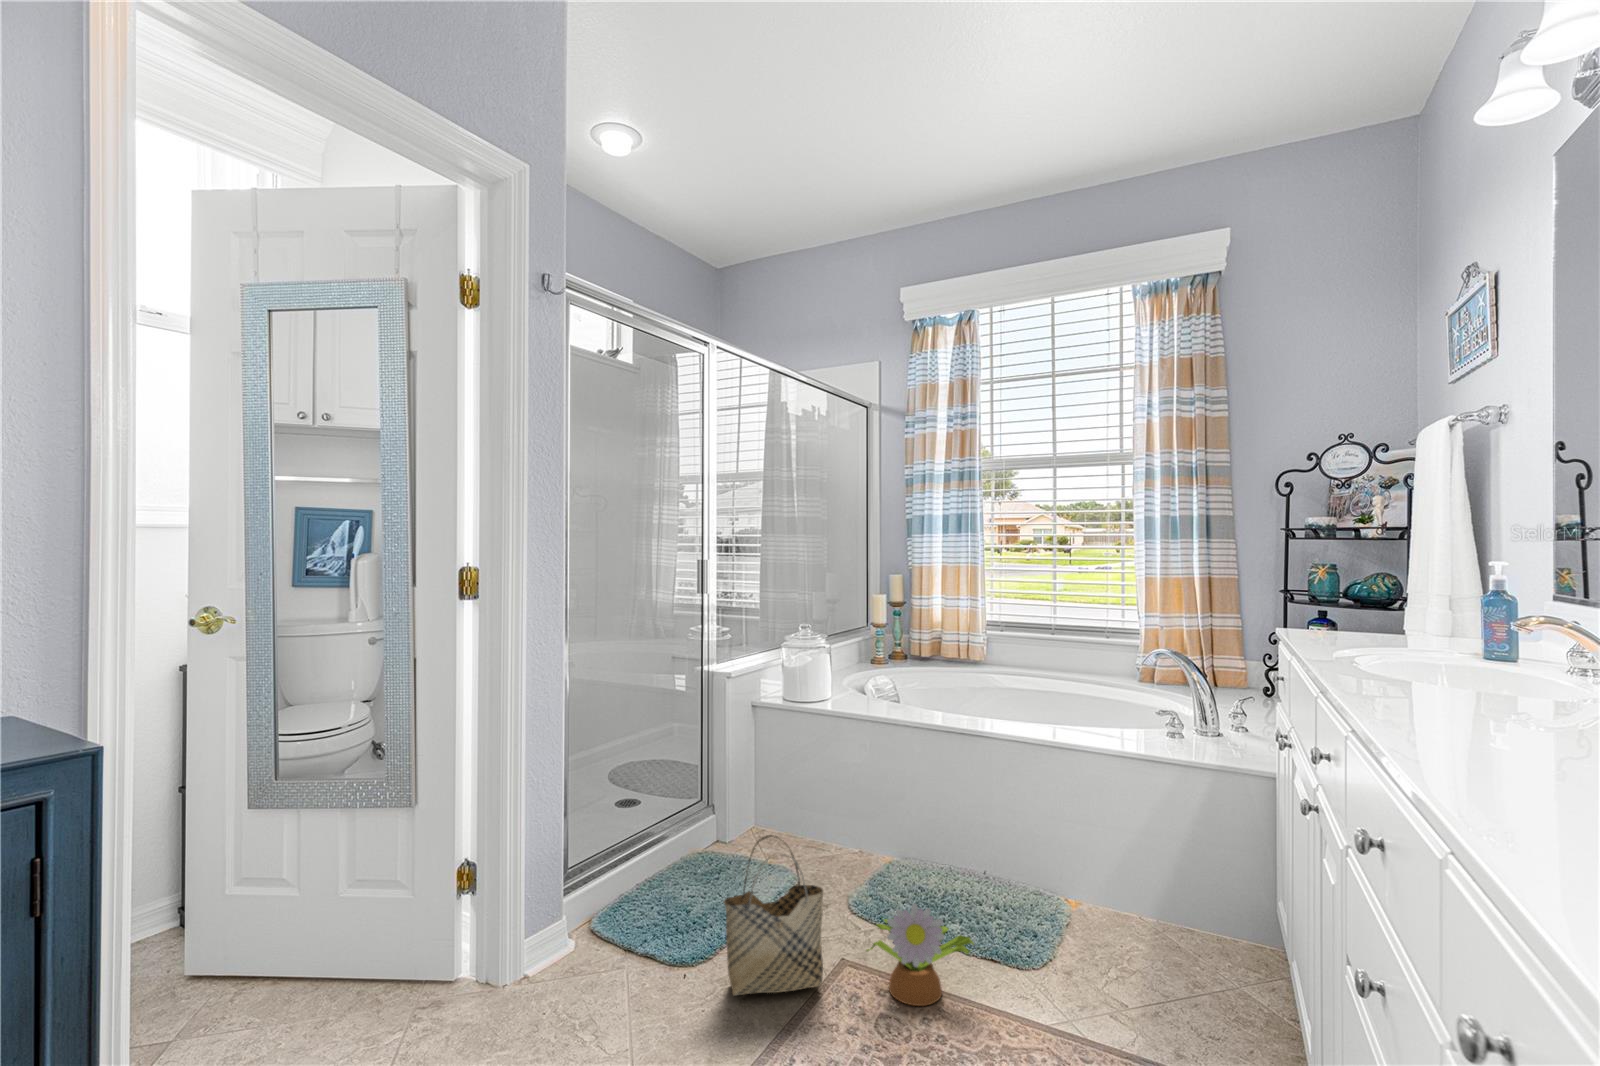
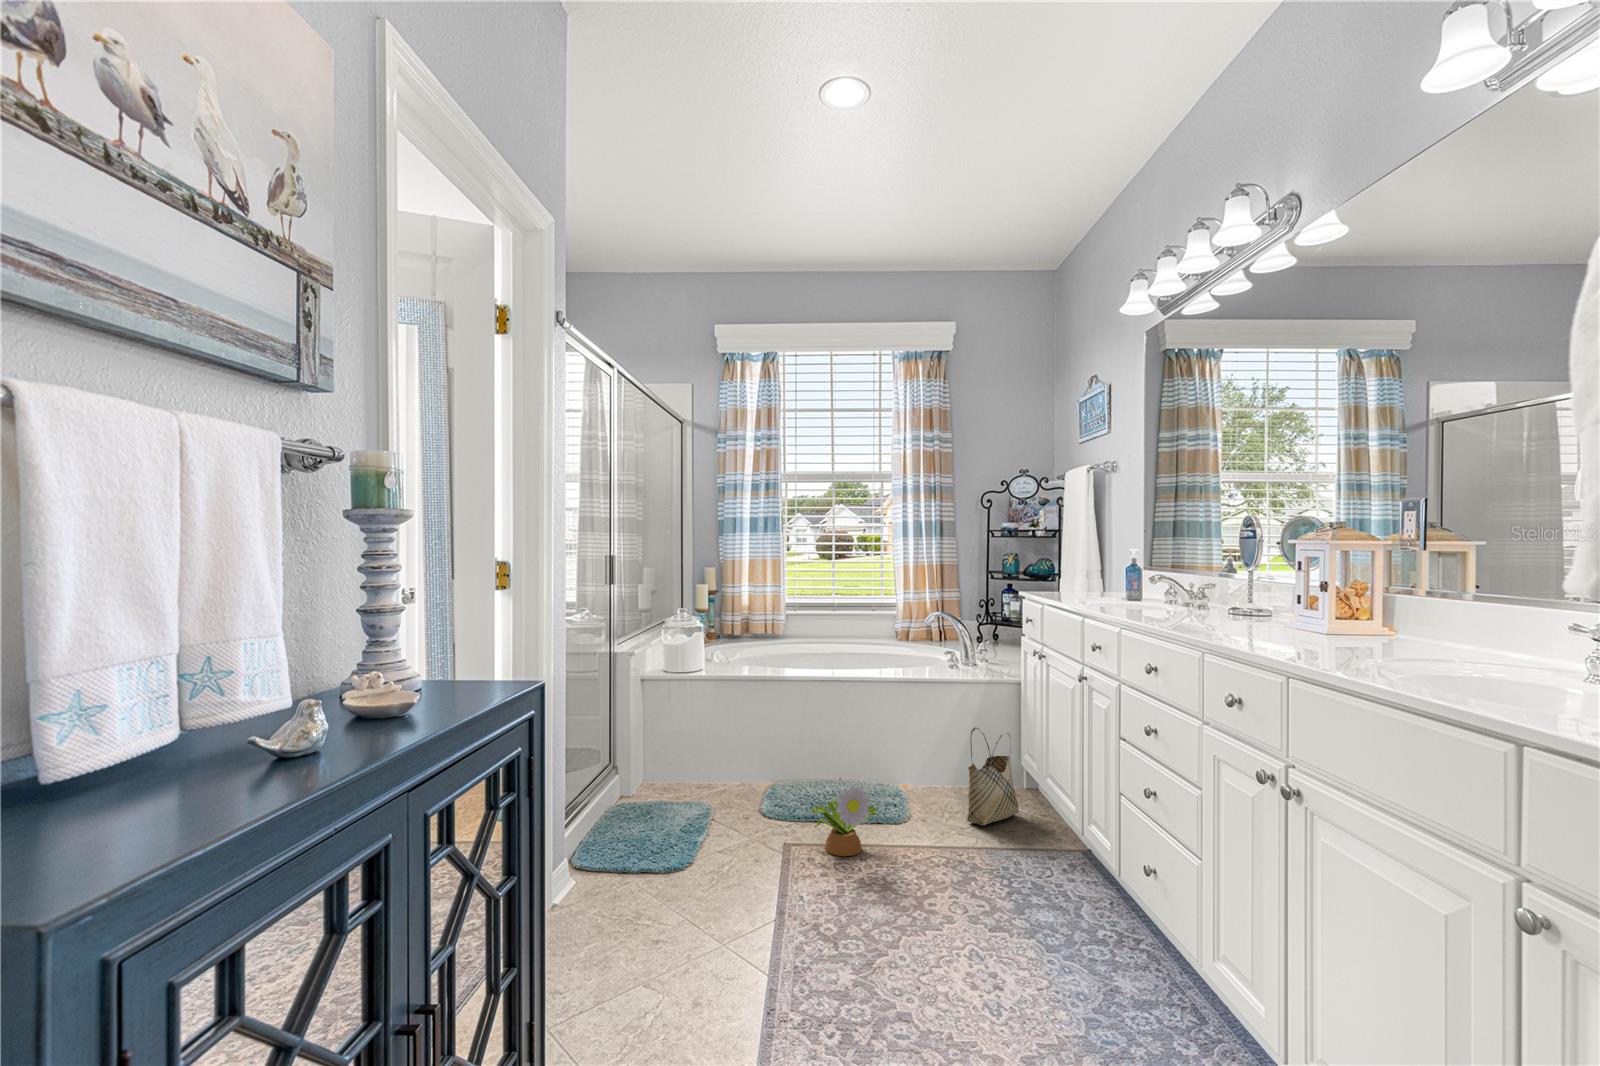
woven basket: present [724,835,823,996] -> present [967,727,1019,826]

